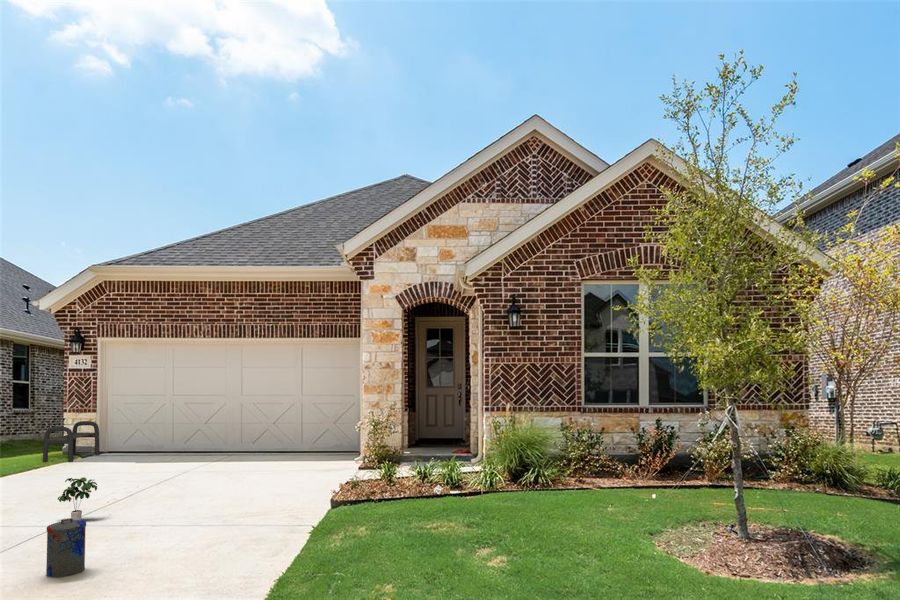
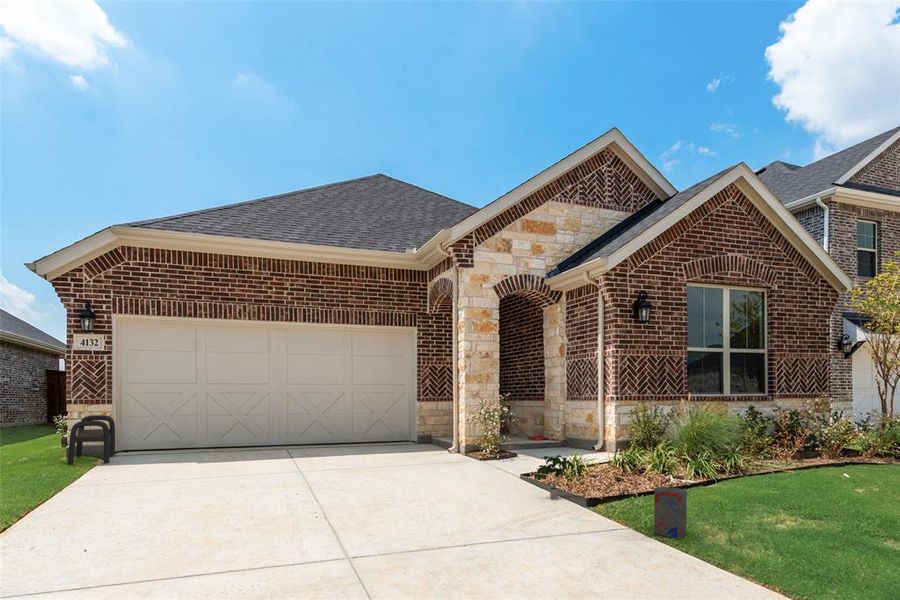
potted plant: present [58,477,97,520] -> present [534,455,573,500]
trash can: present [46,518,86,577] -> present [654,484,687,538]

